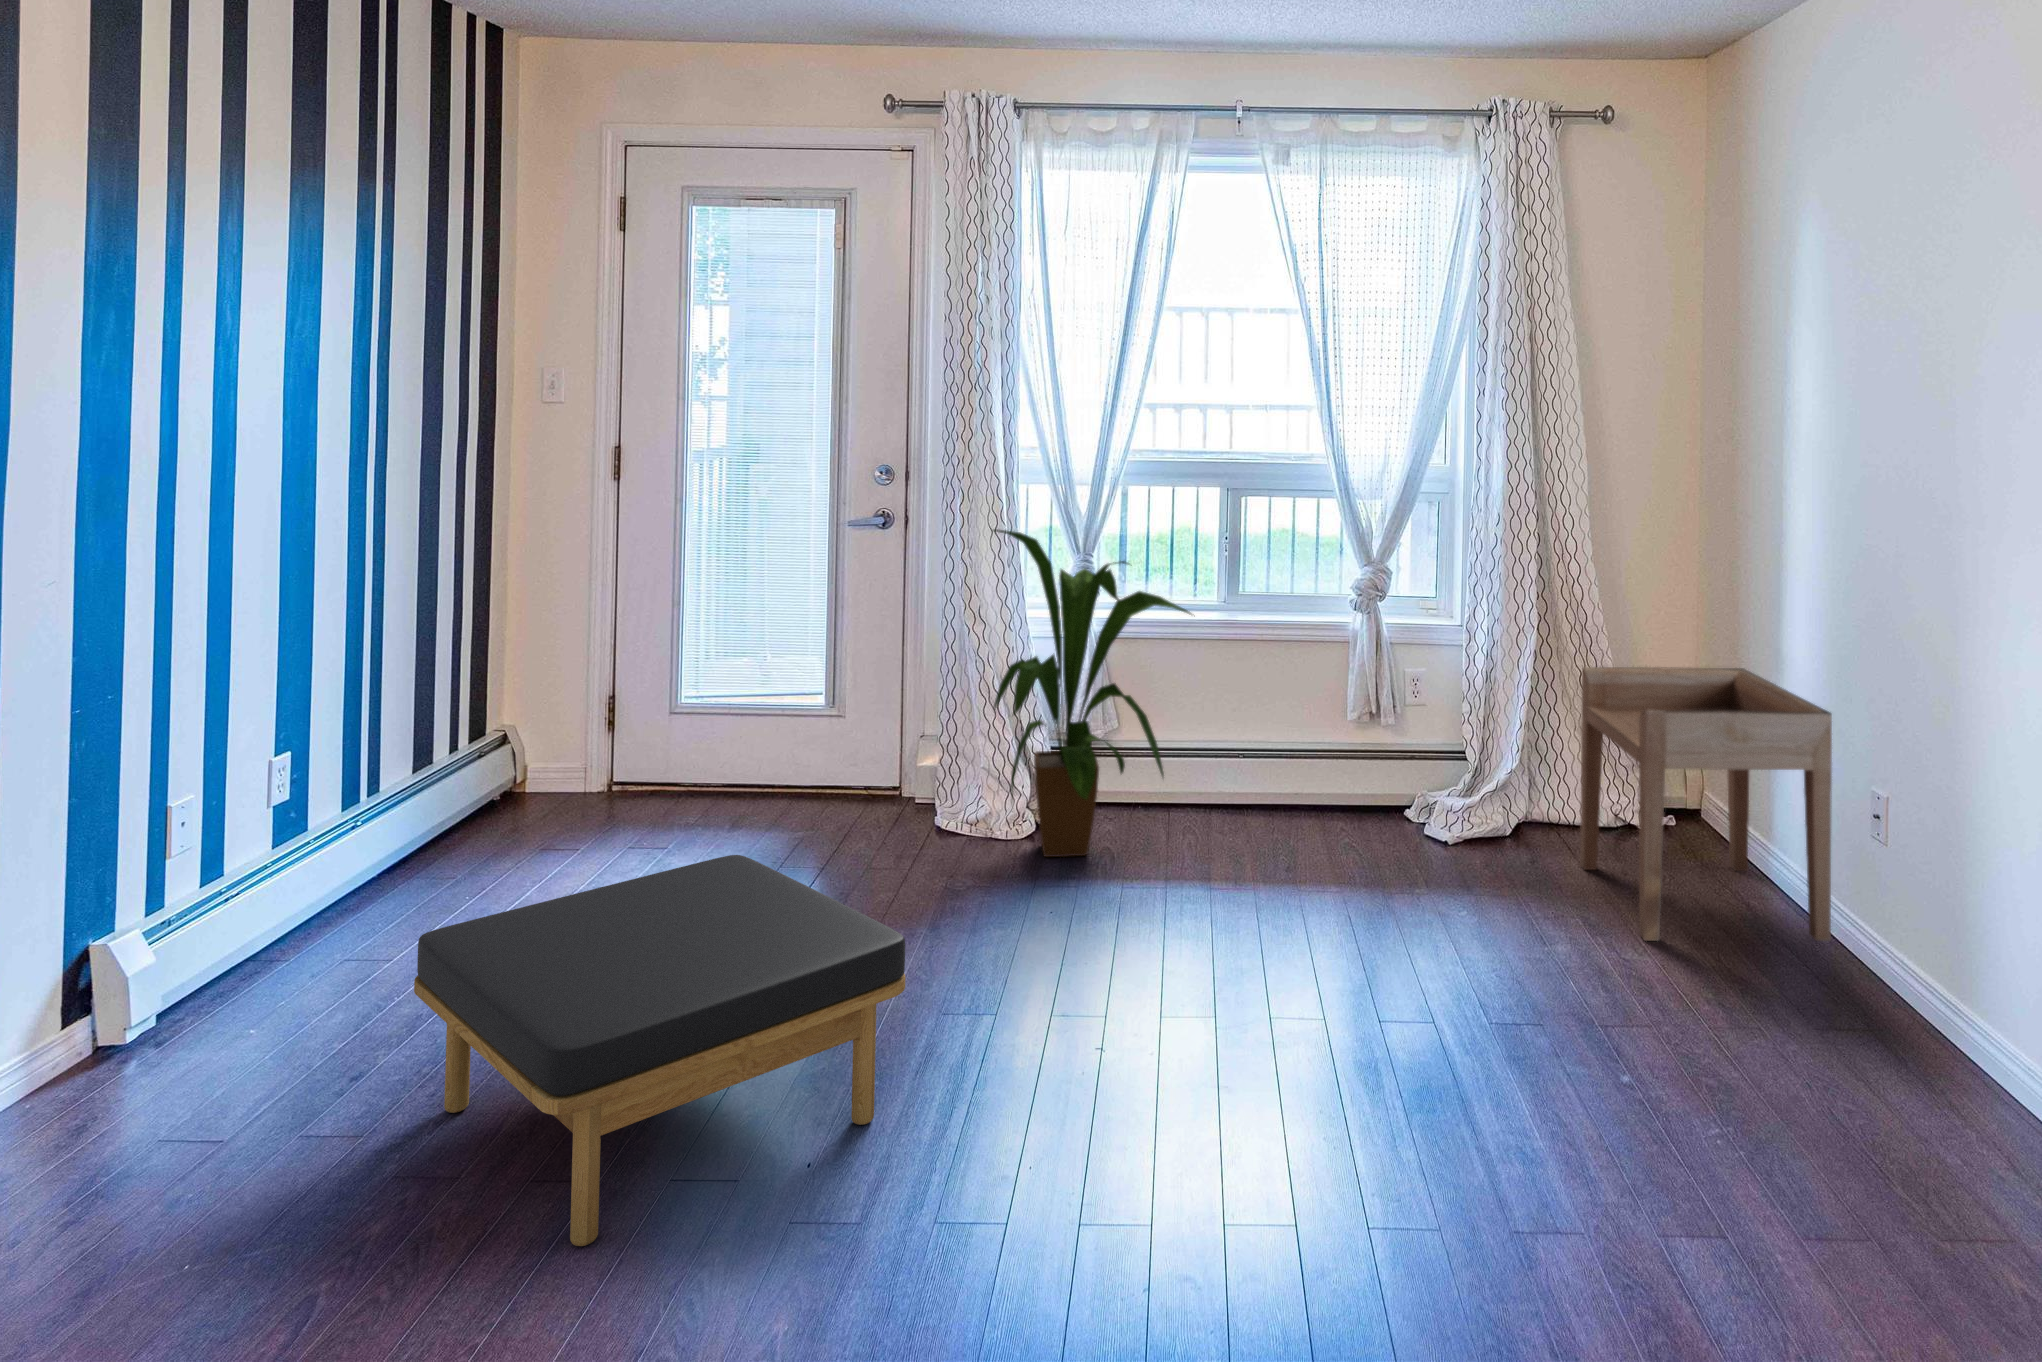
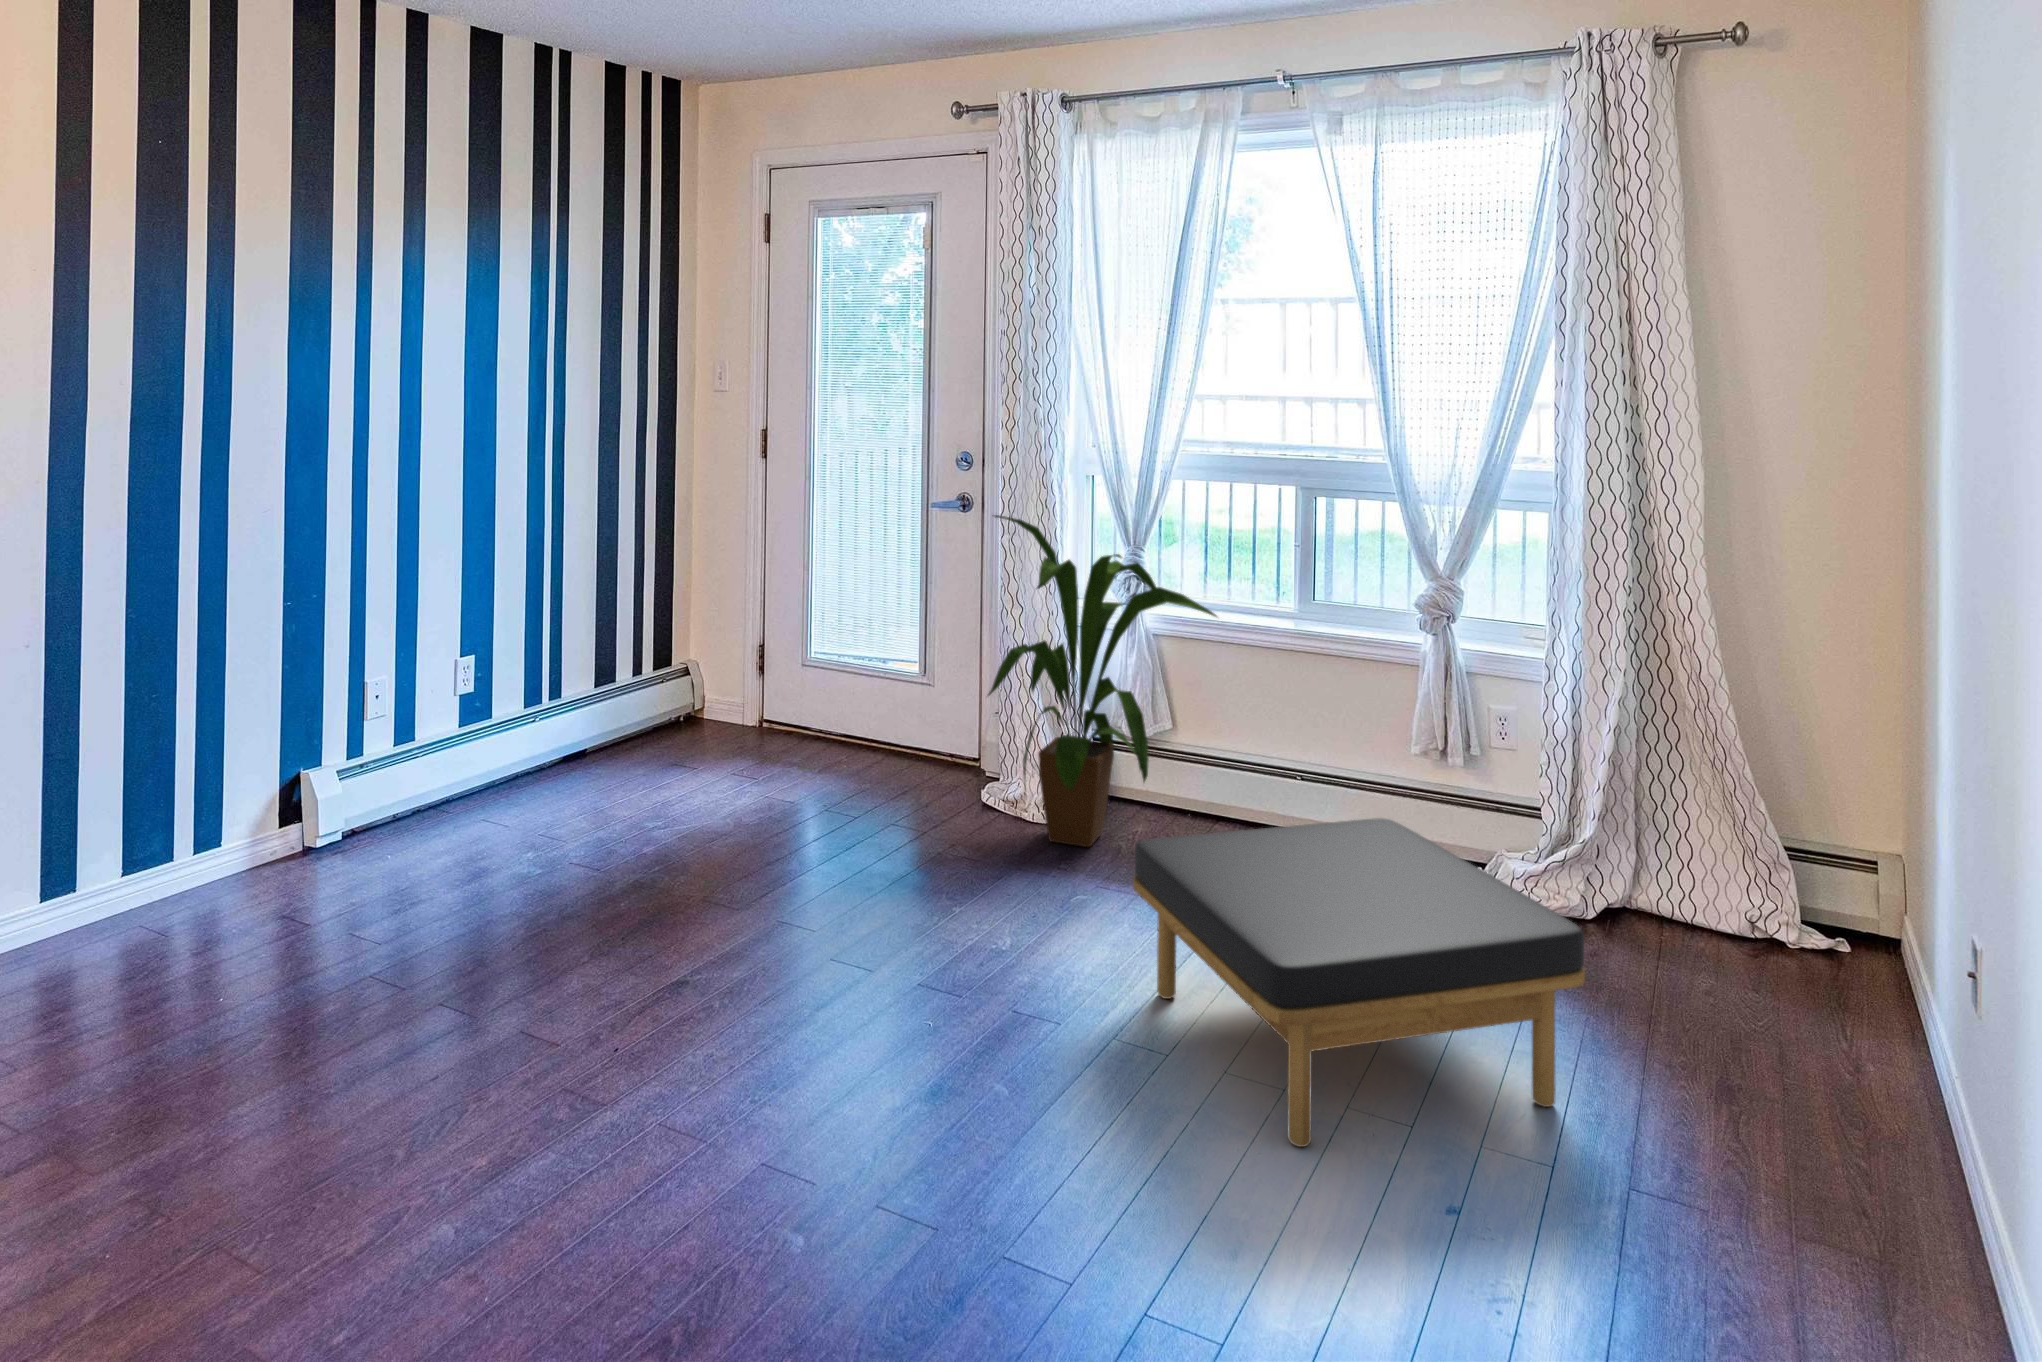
side table: present [1580,667,1832,941] -> none [1638,723,1937,1149]
ottoman: present [414,855,905,1246] -> present [1133,818,1585,1147]

